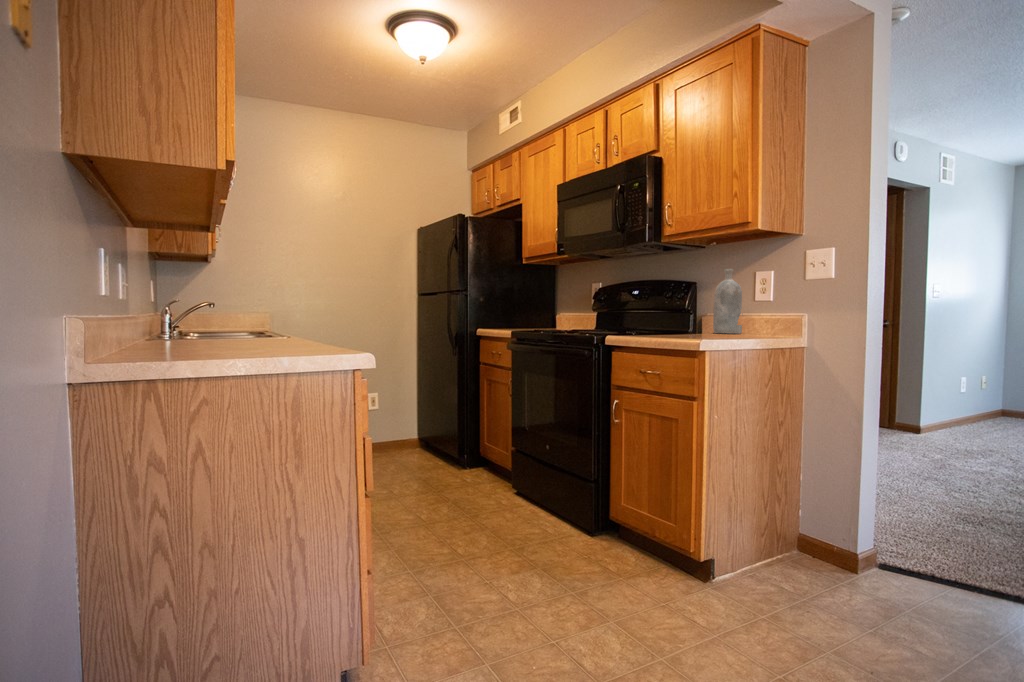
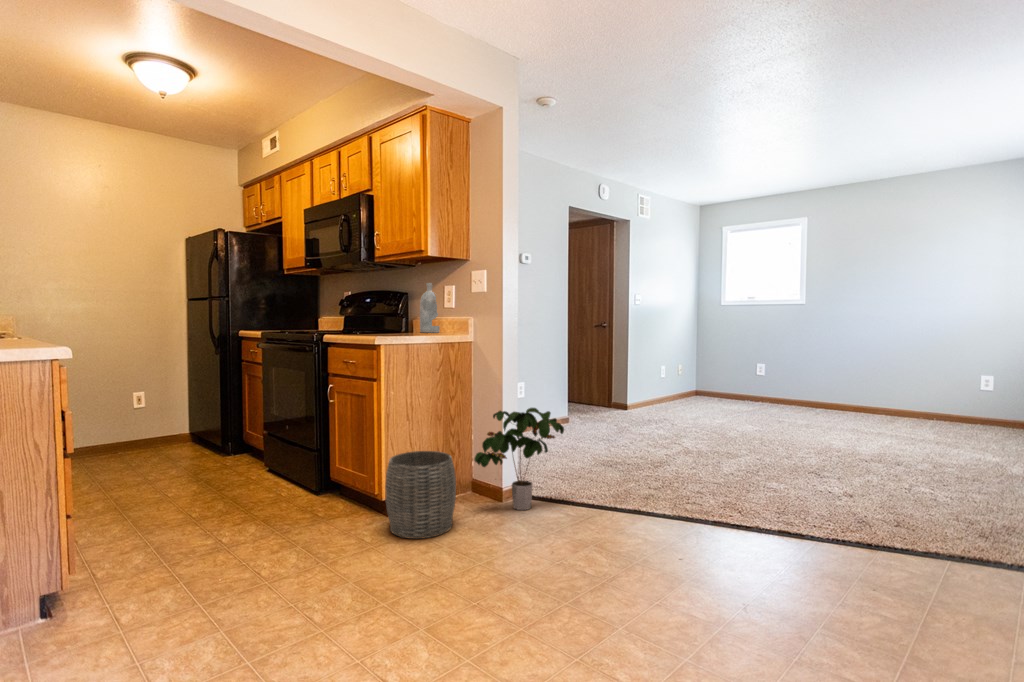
potted plant: none [835,447,977,599] -> present [474,408,564,510]
woven basket: none [719,498,828,634] -> present [385,451,456,539]

